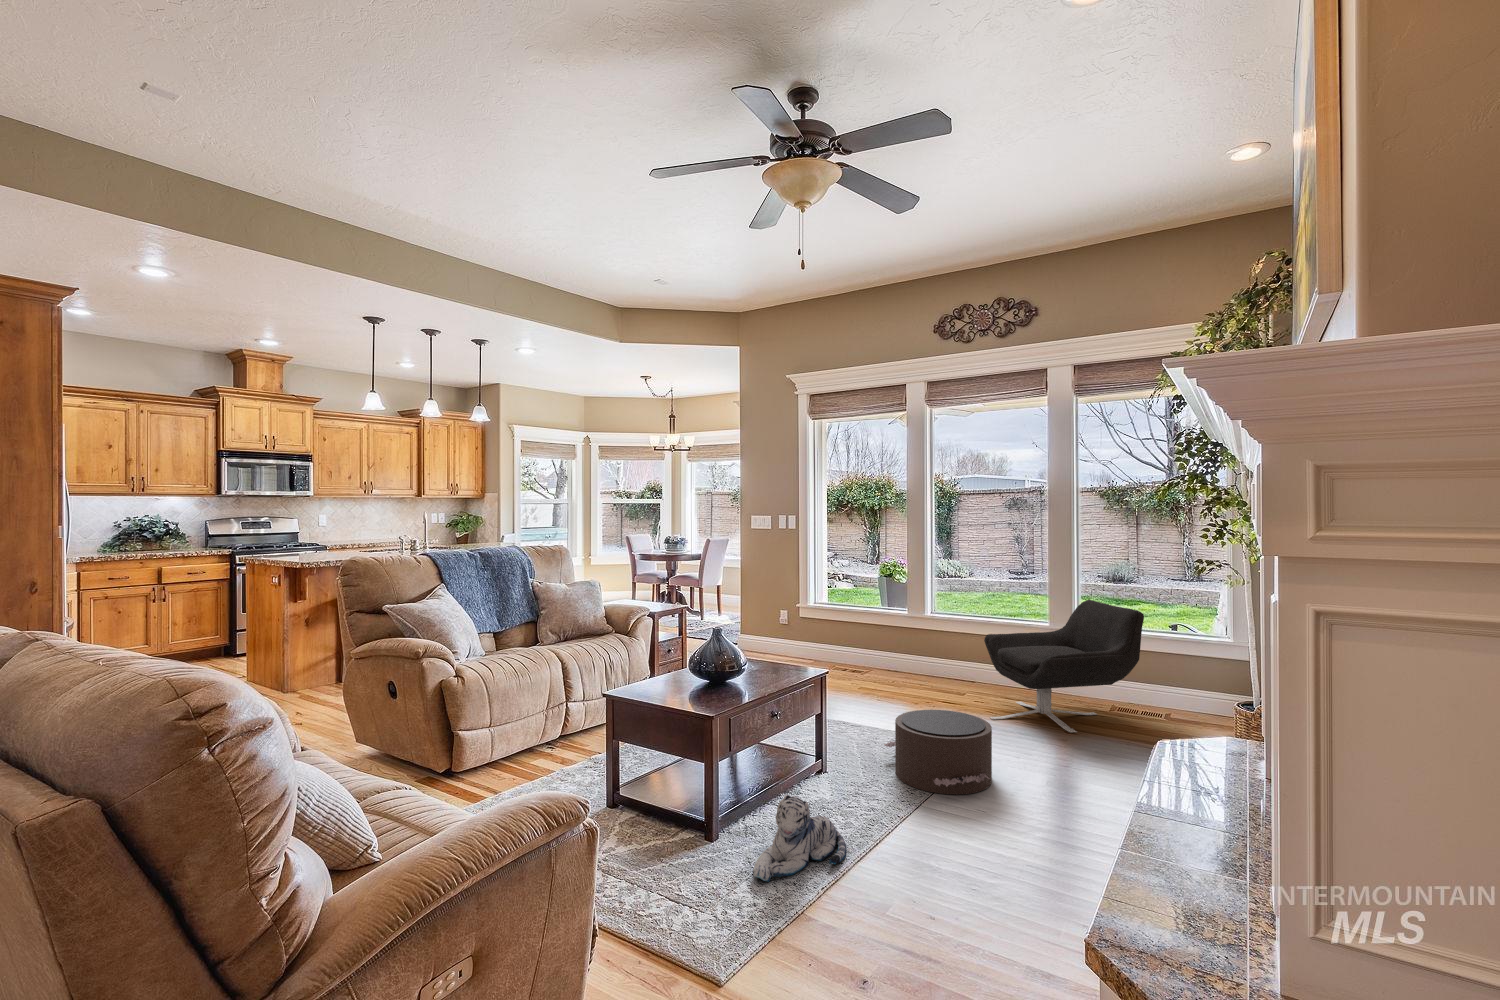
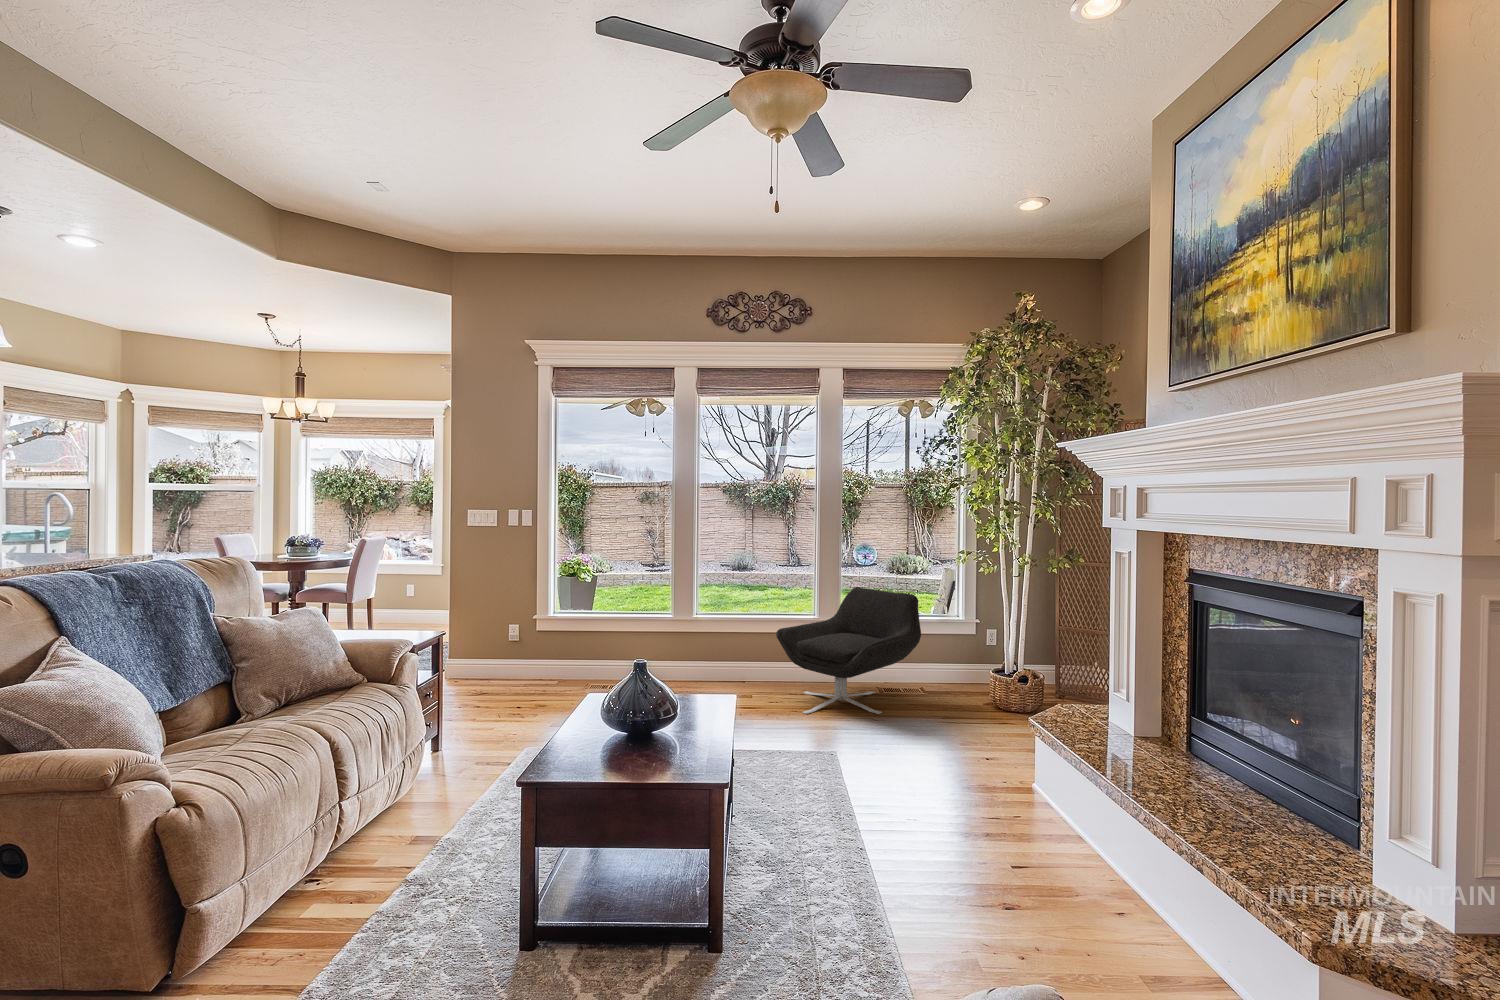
pouf: present [884,710,992,794] -> none [767,714,899,804]
plush toy: present [753,795,847,882] -> none [800,853,877,971]

